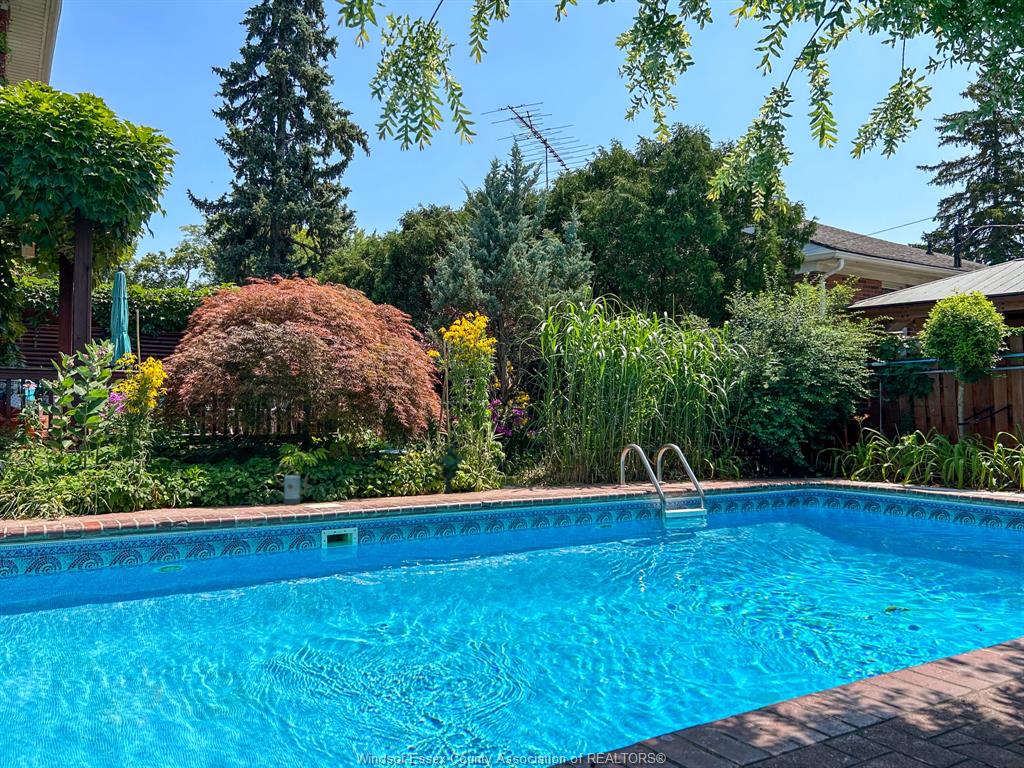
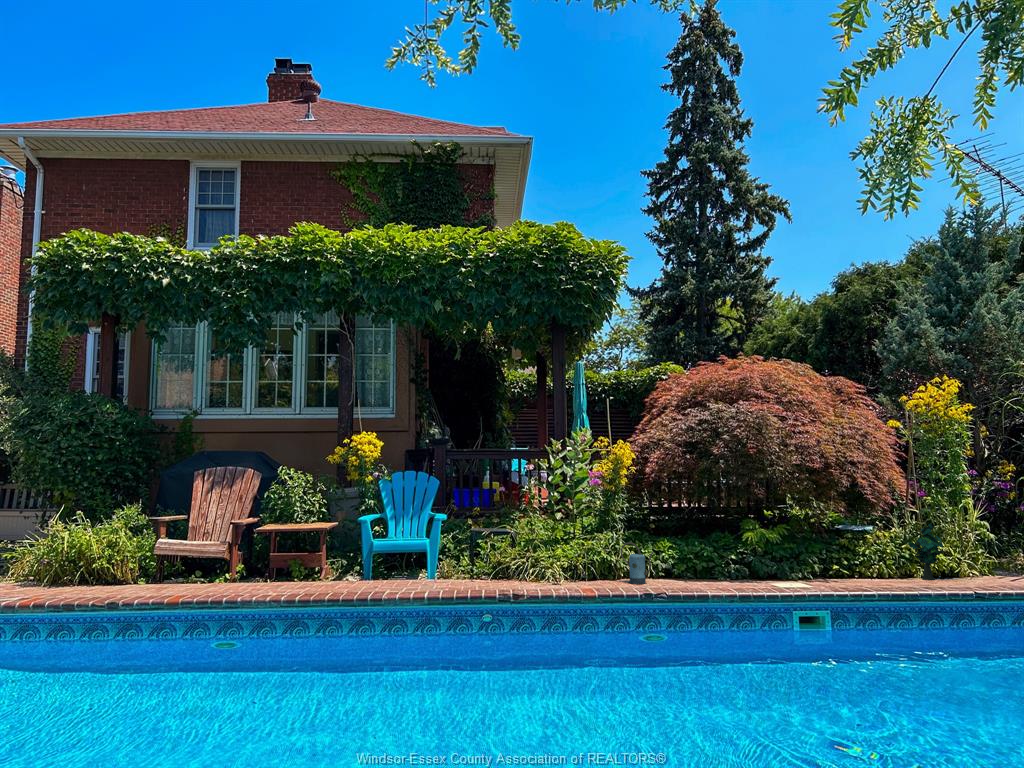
watering can: present [275,464,310,505] -> present [621,542,654,584]

